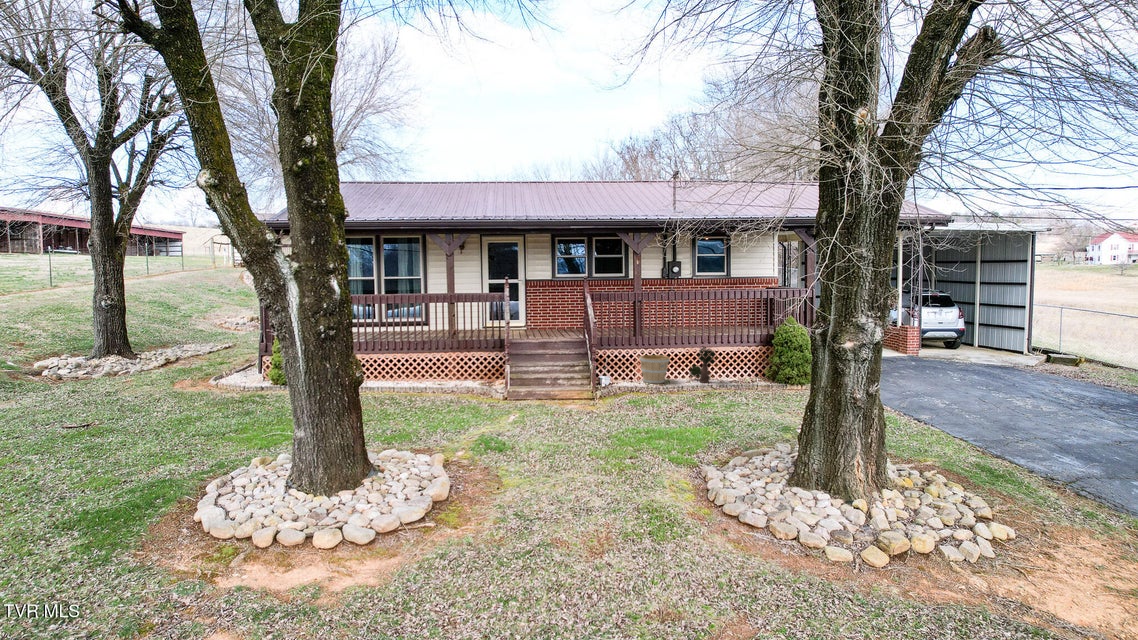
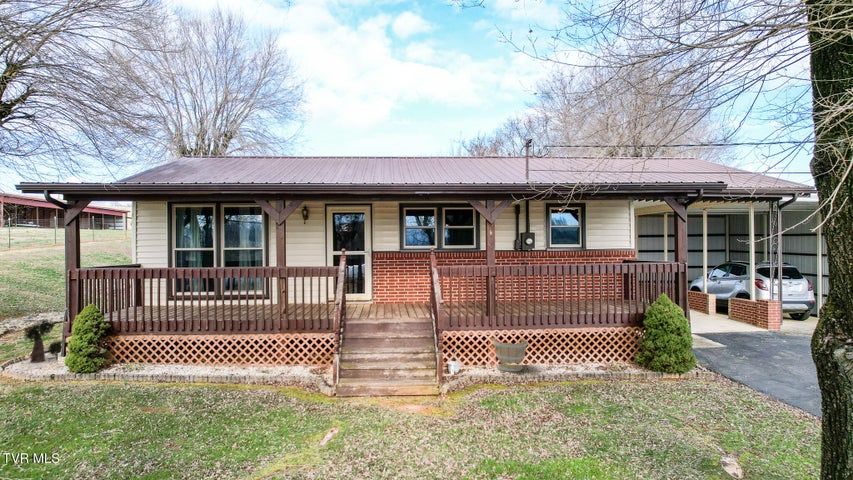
potted plant: present [689,346,716,383] -> present [24,320,62,363]

